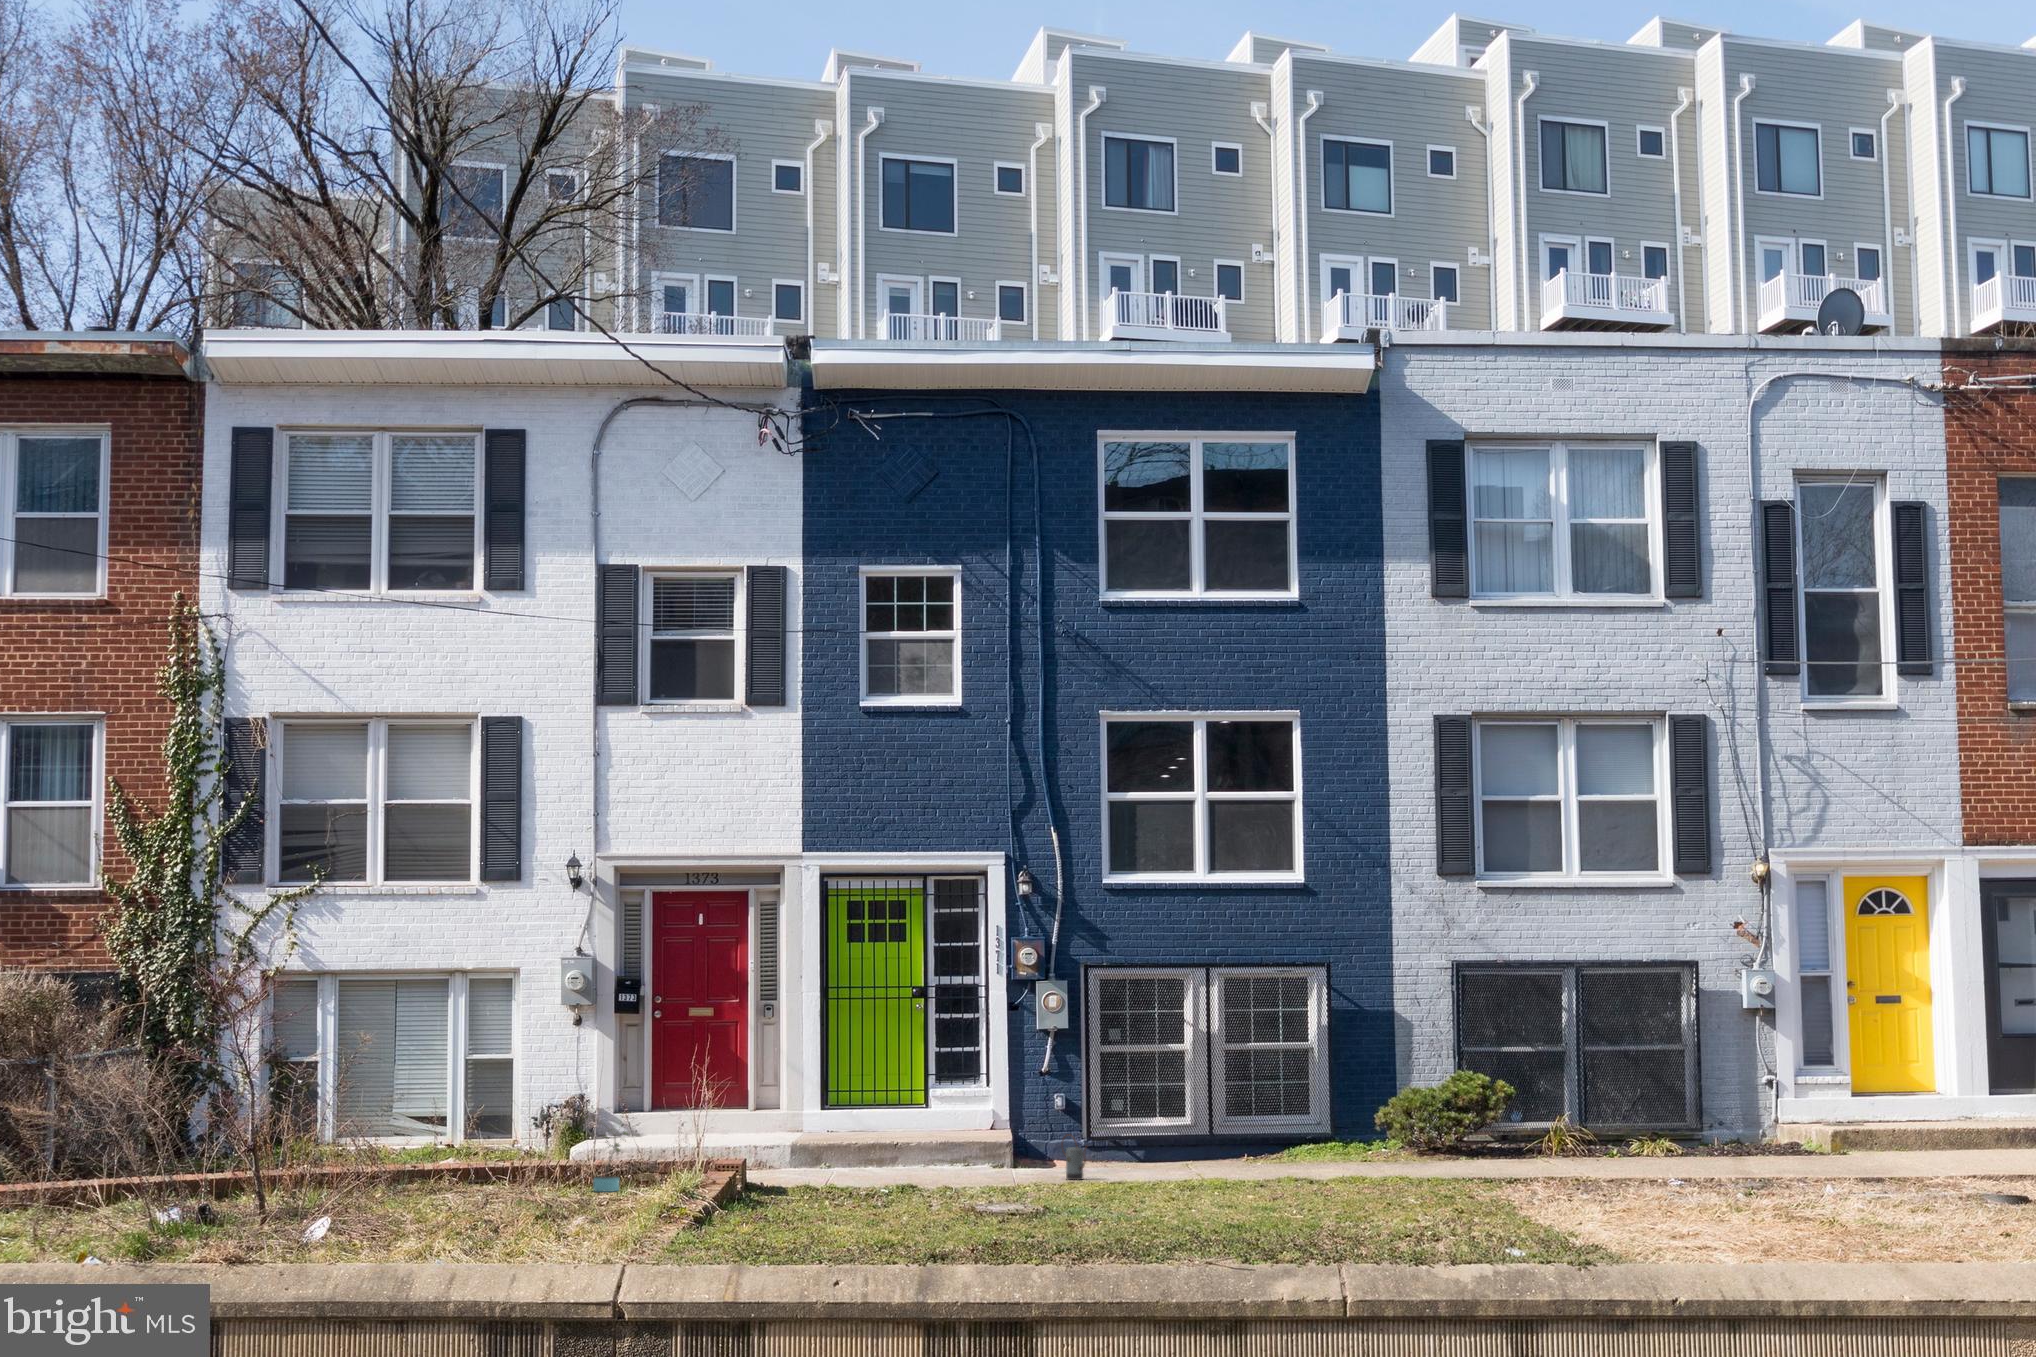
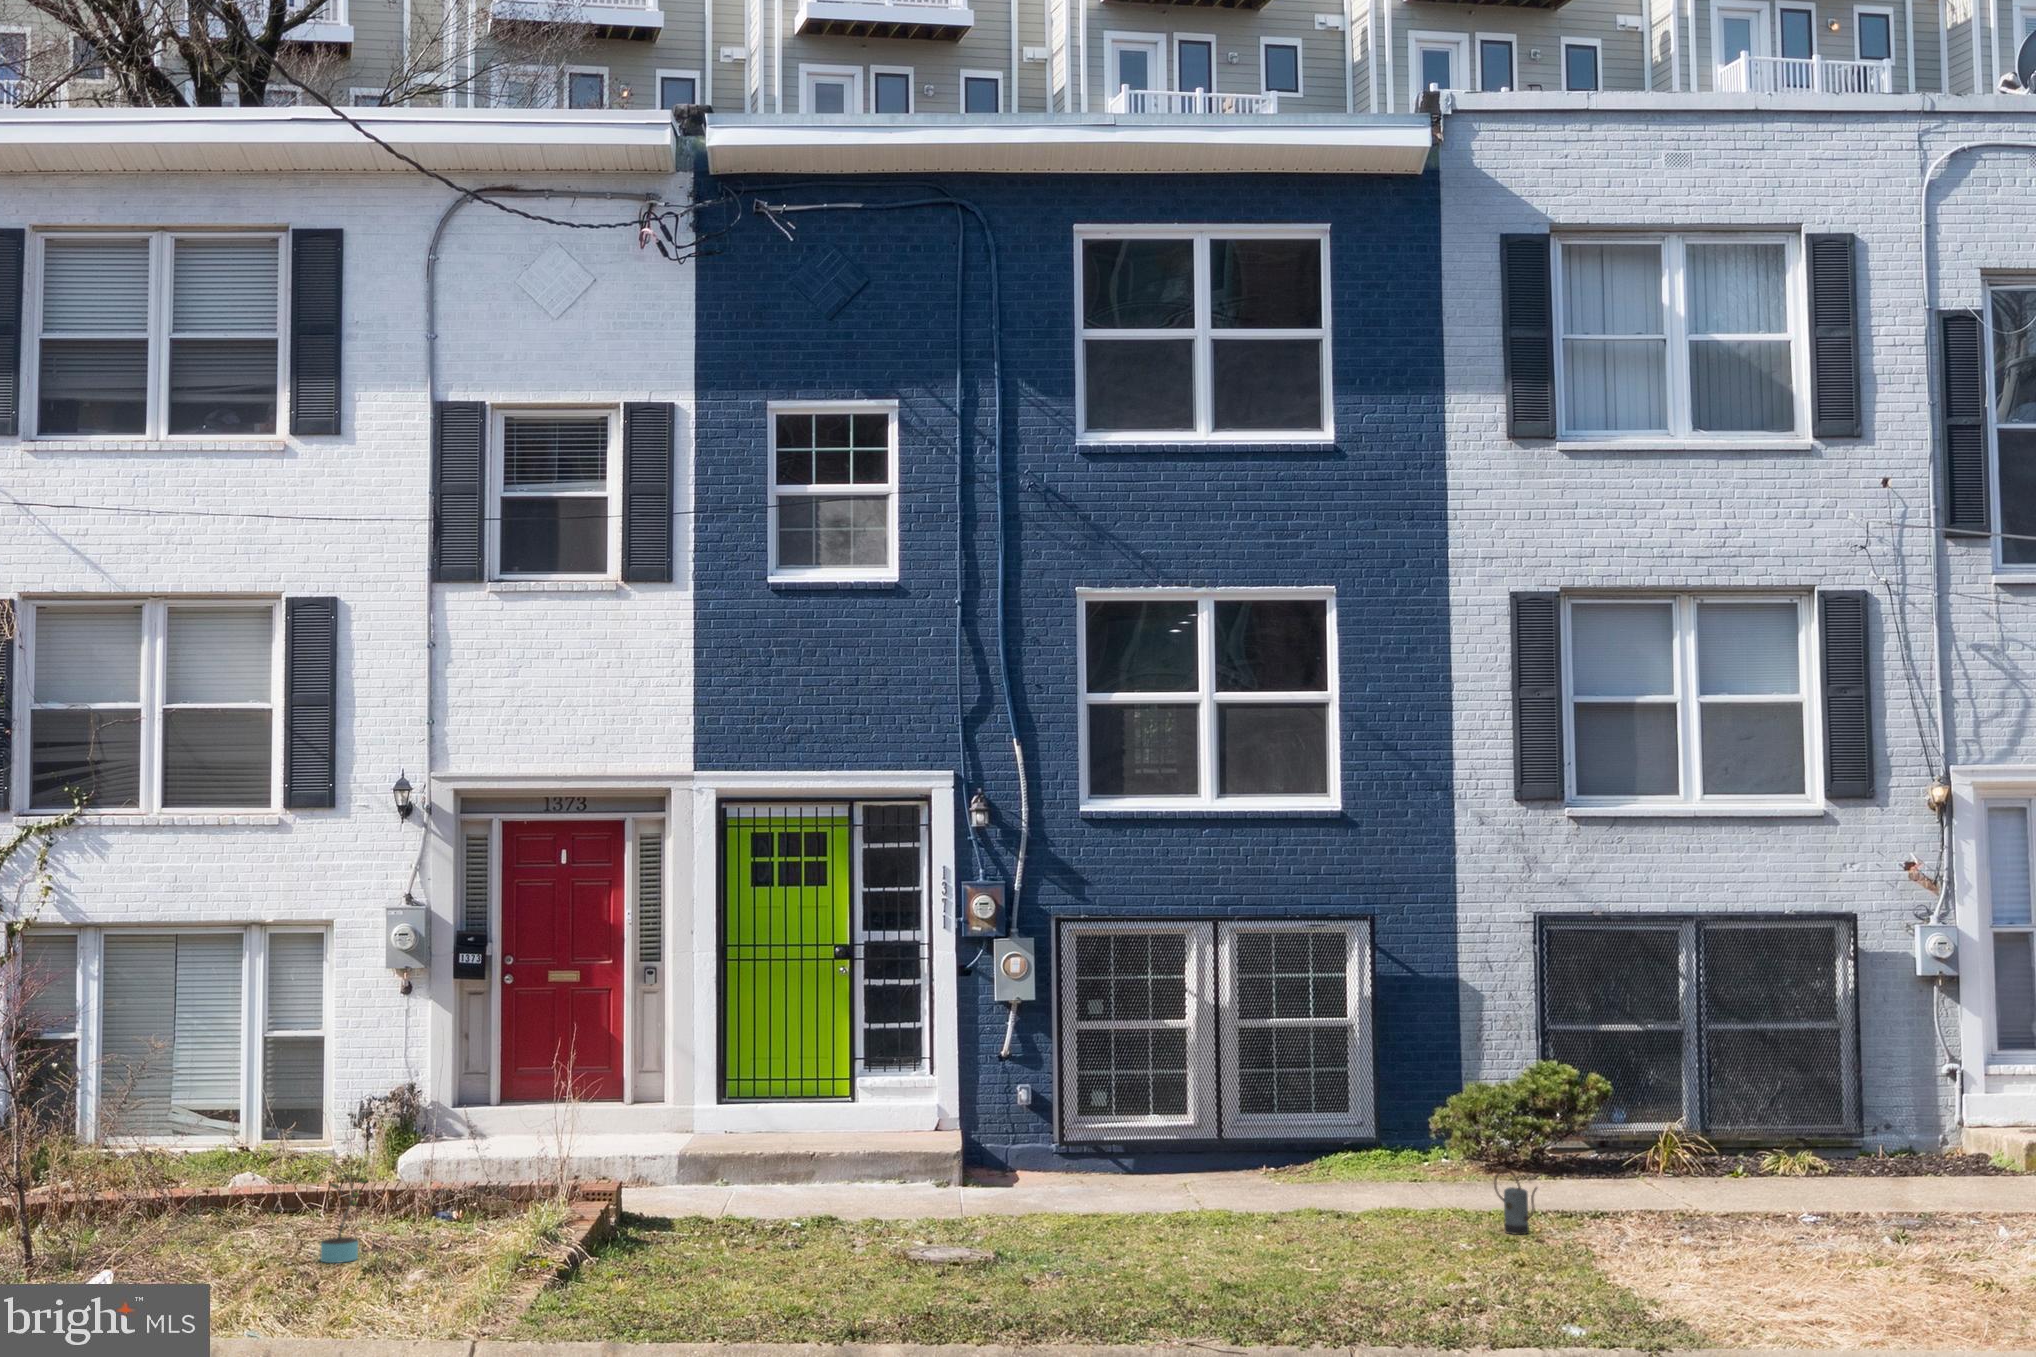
watering can: present [1061,1134,1087,1180] -> present [1494,1170,1537,1235]

